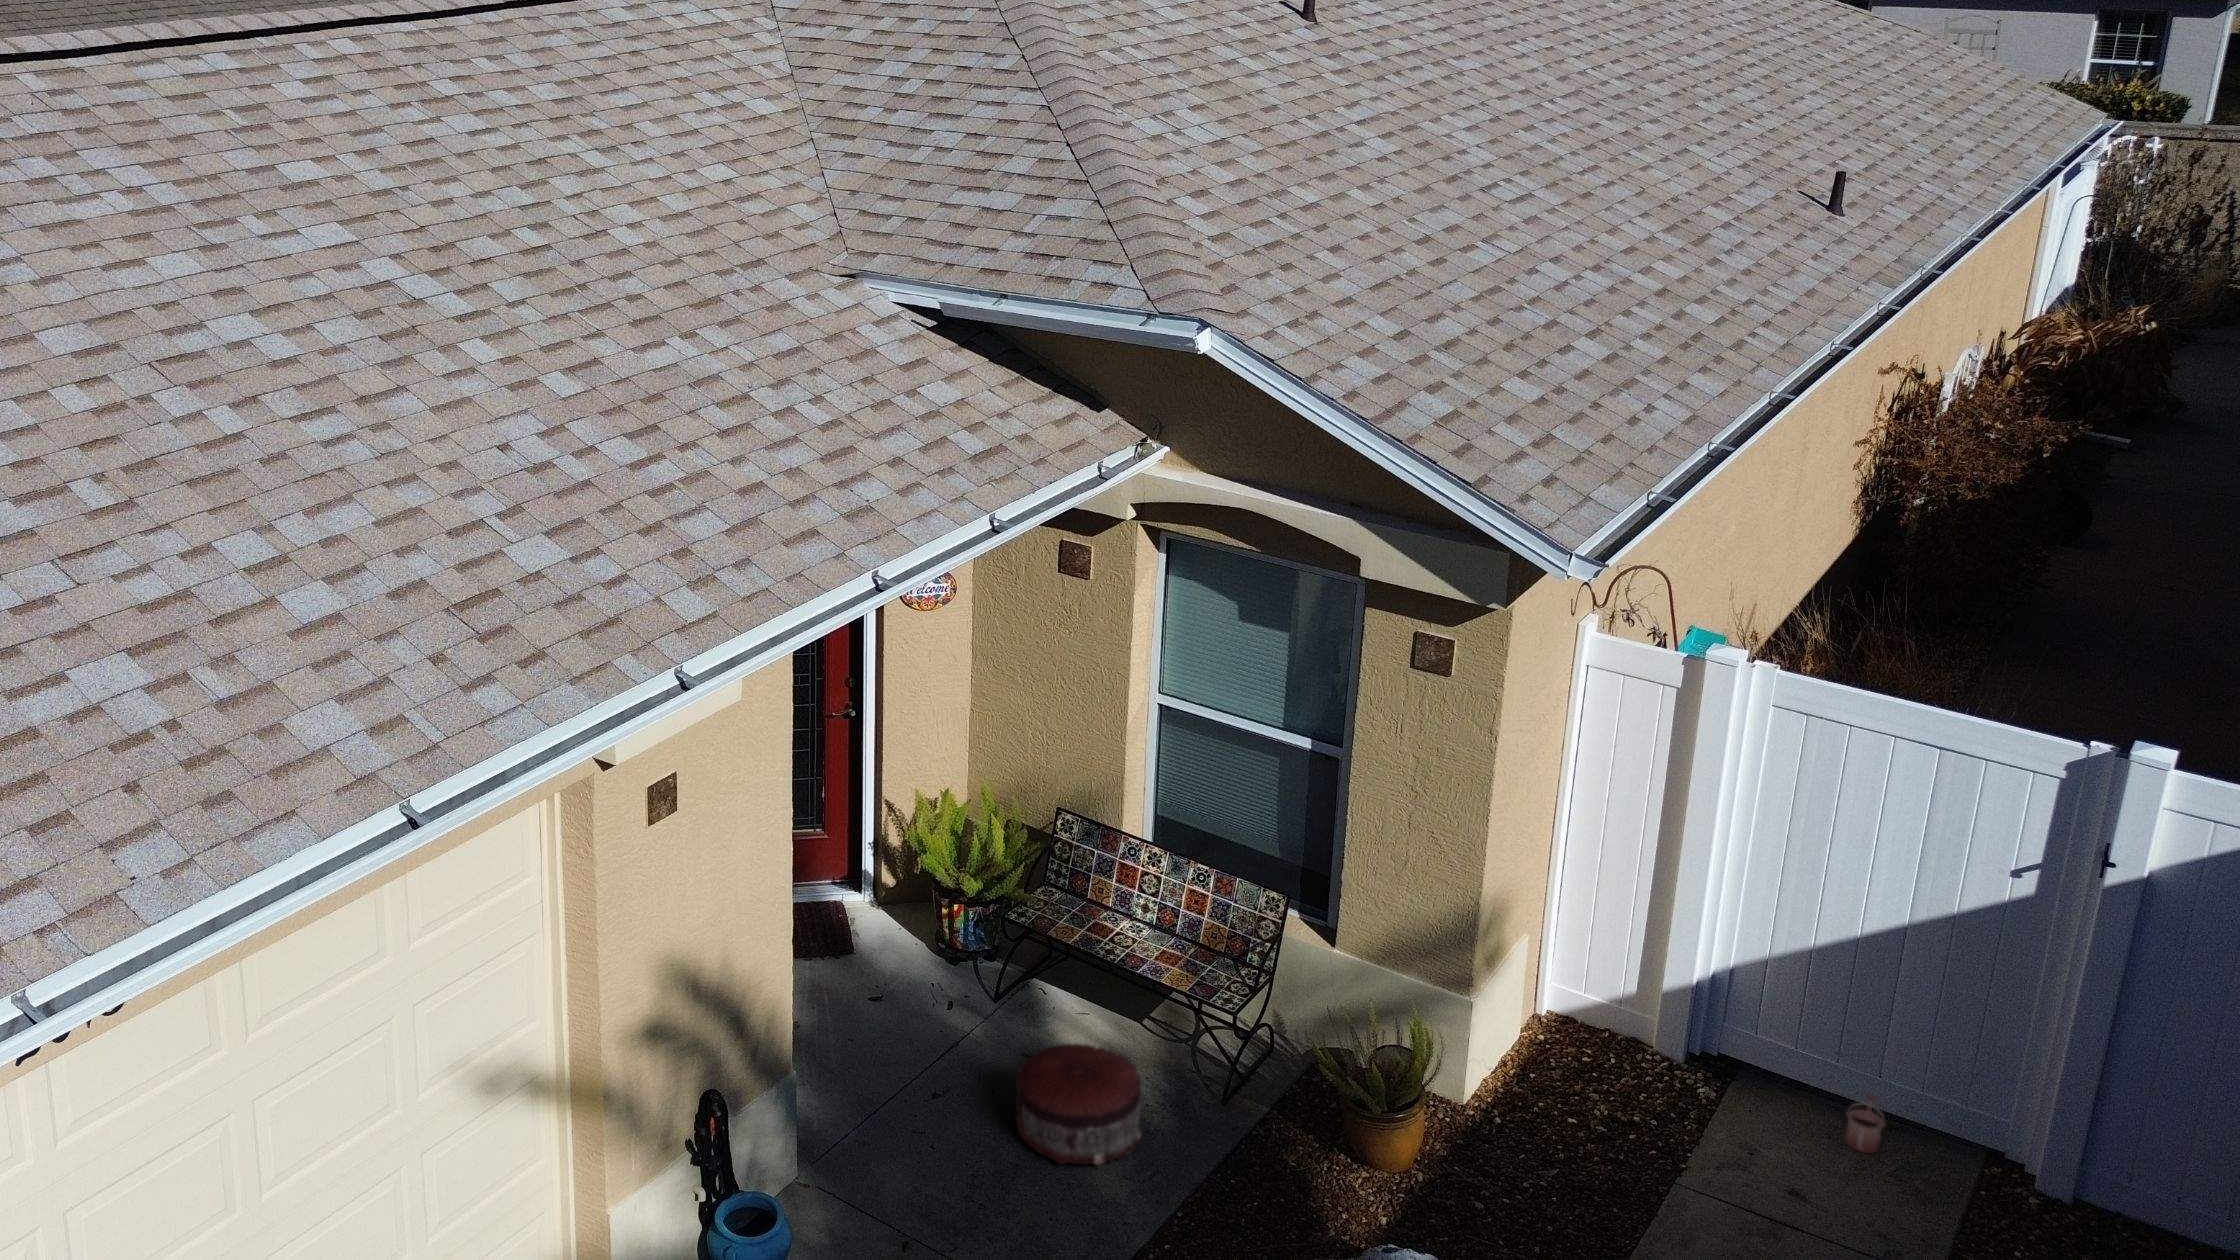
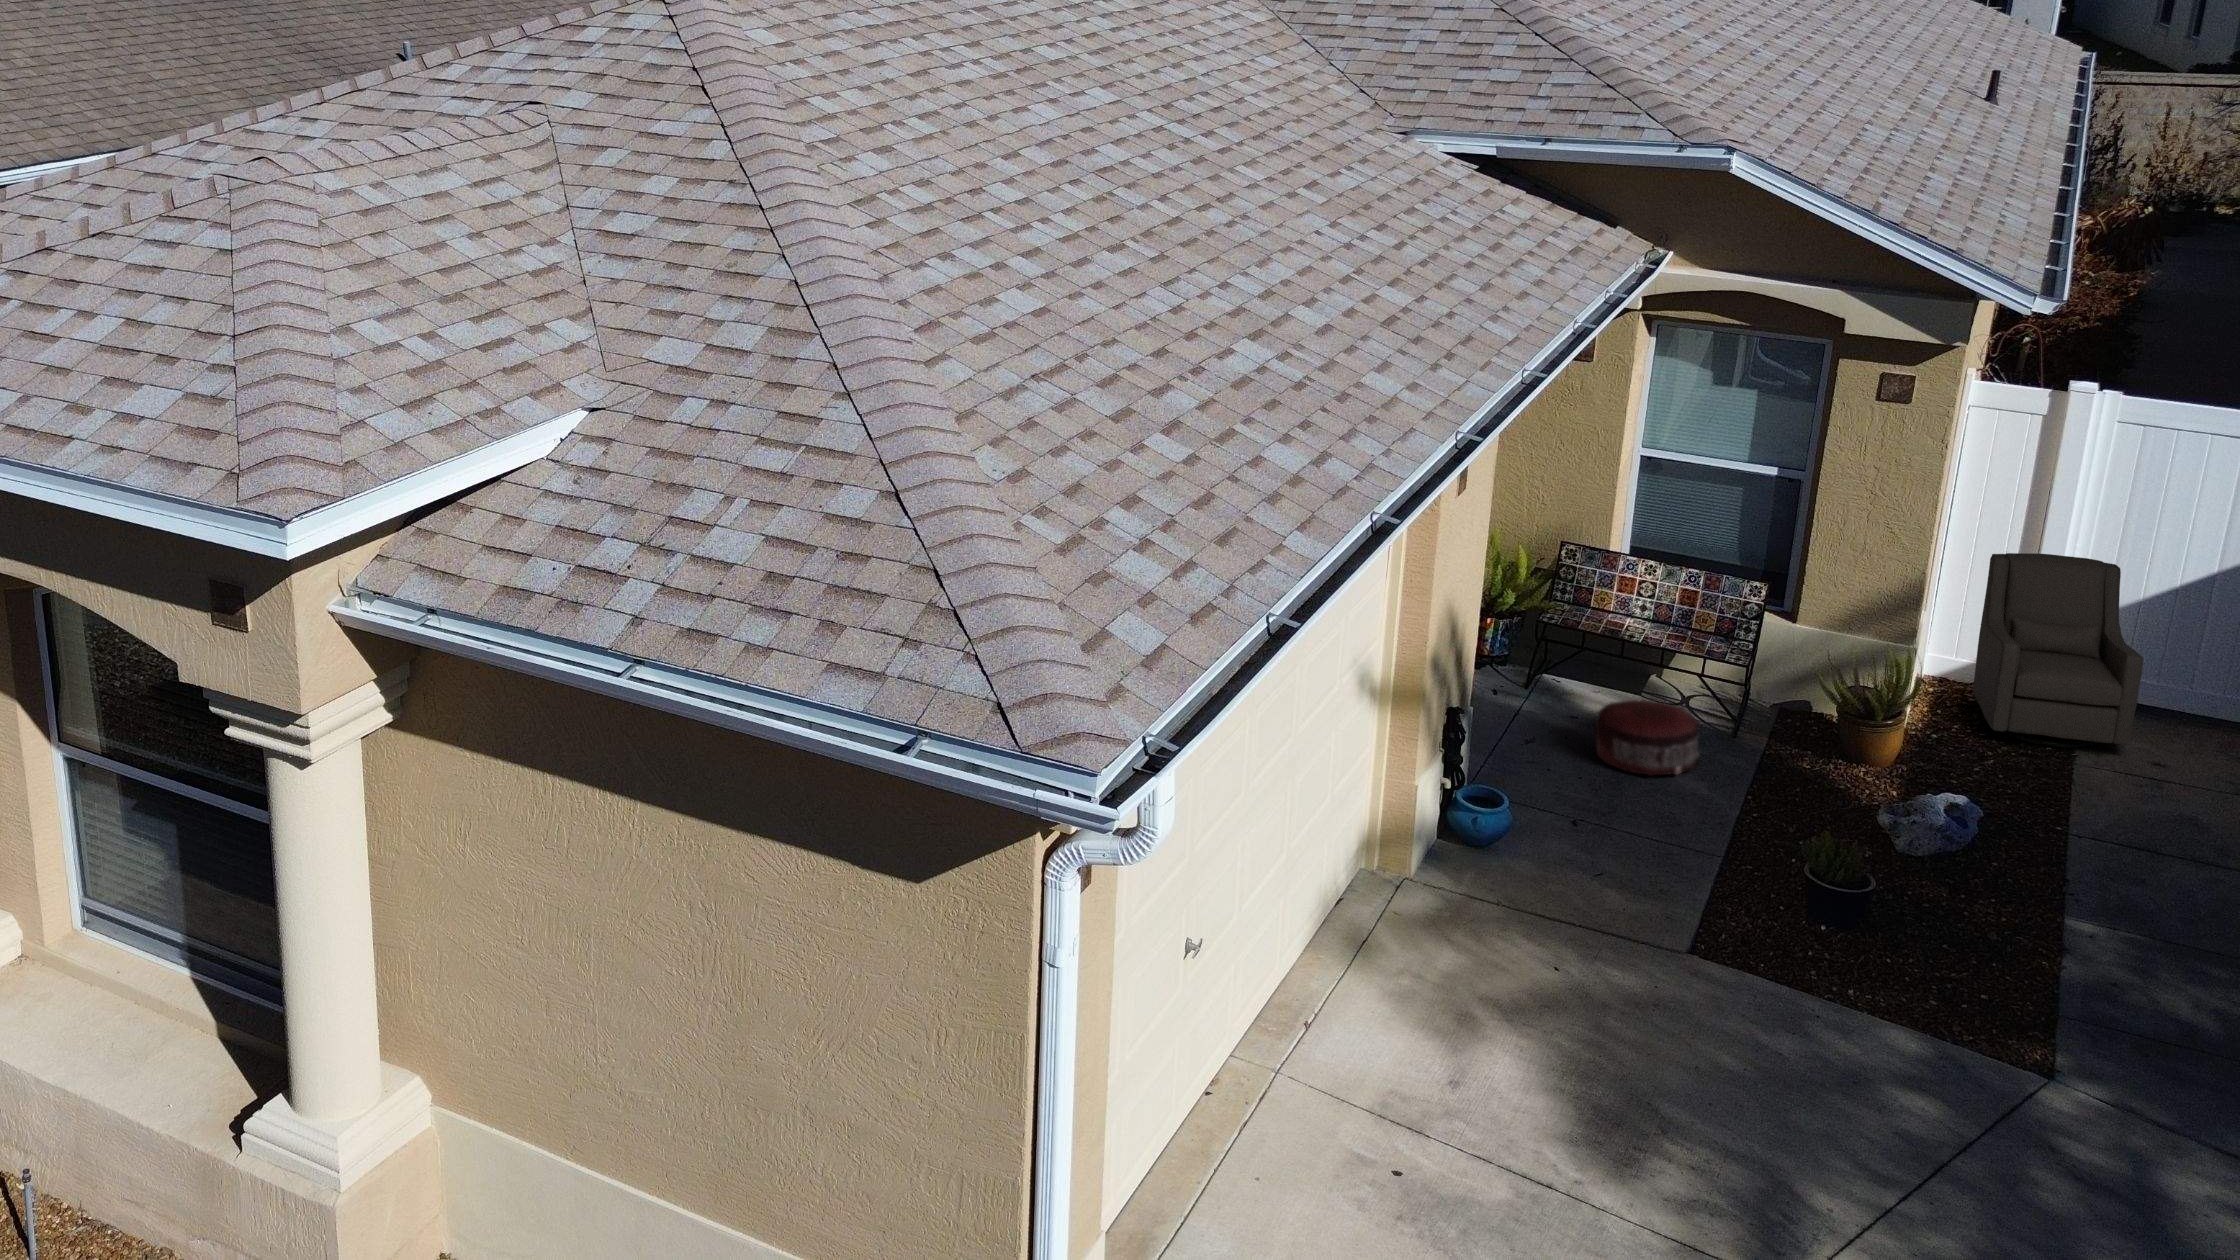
chair: none [1560,873,1770,1176] -> present [1973,553,2143,747]
watering can: present [1845,1094,1885,1153] -> none [2175,695,2207,733]

